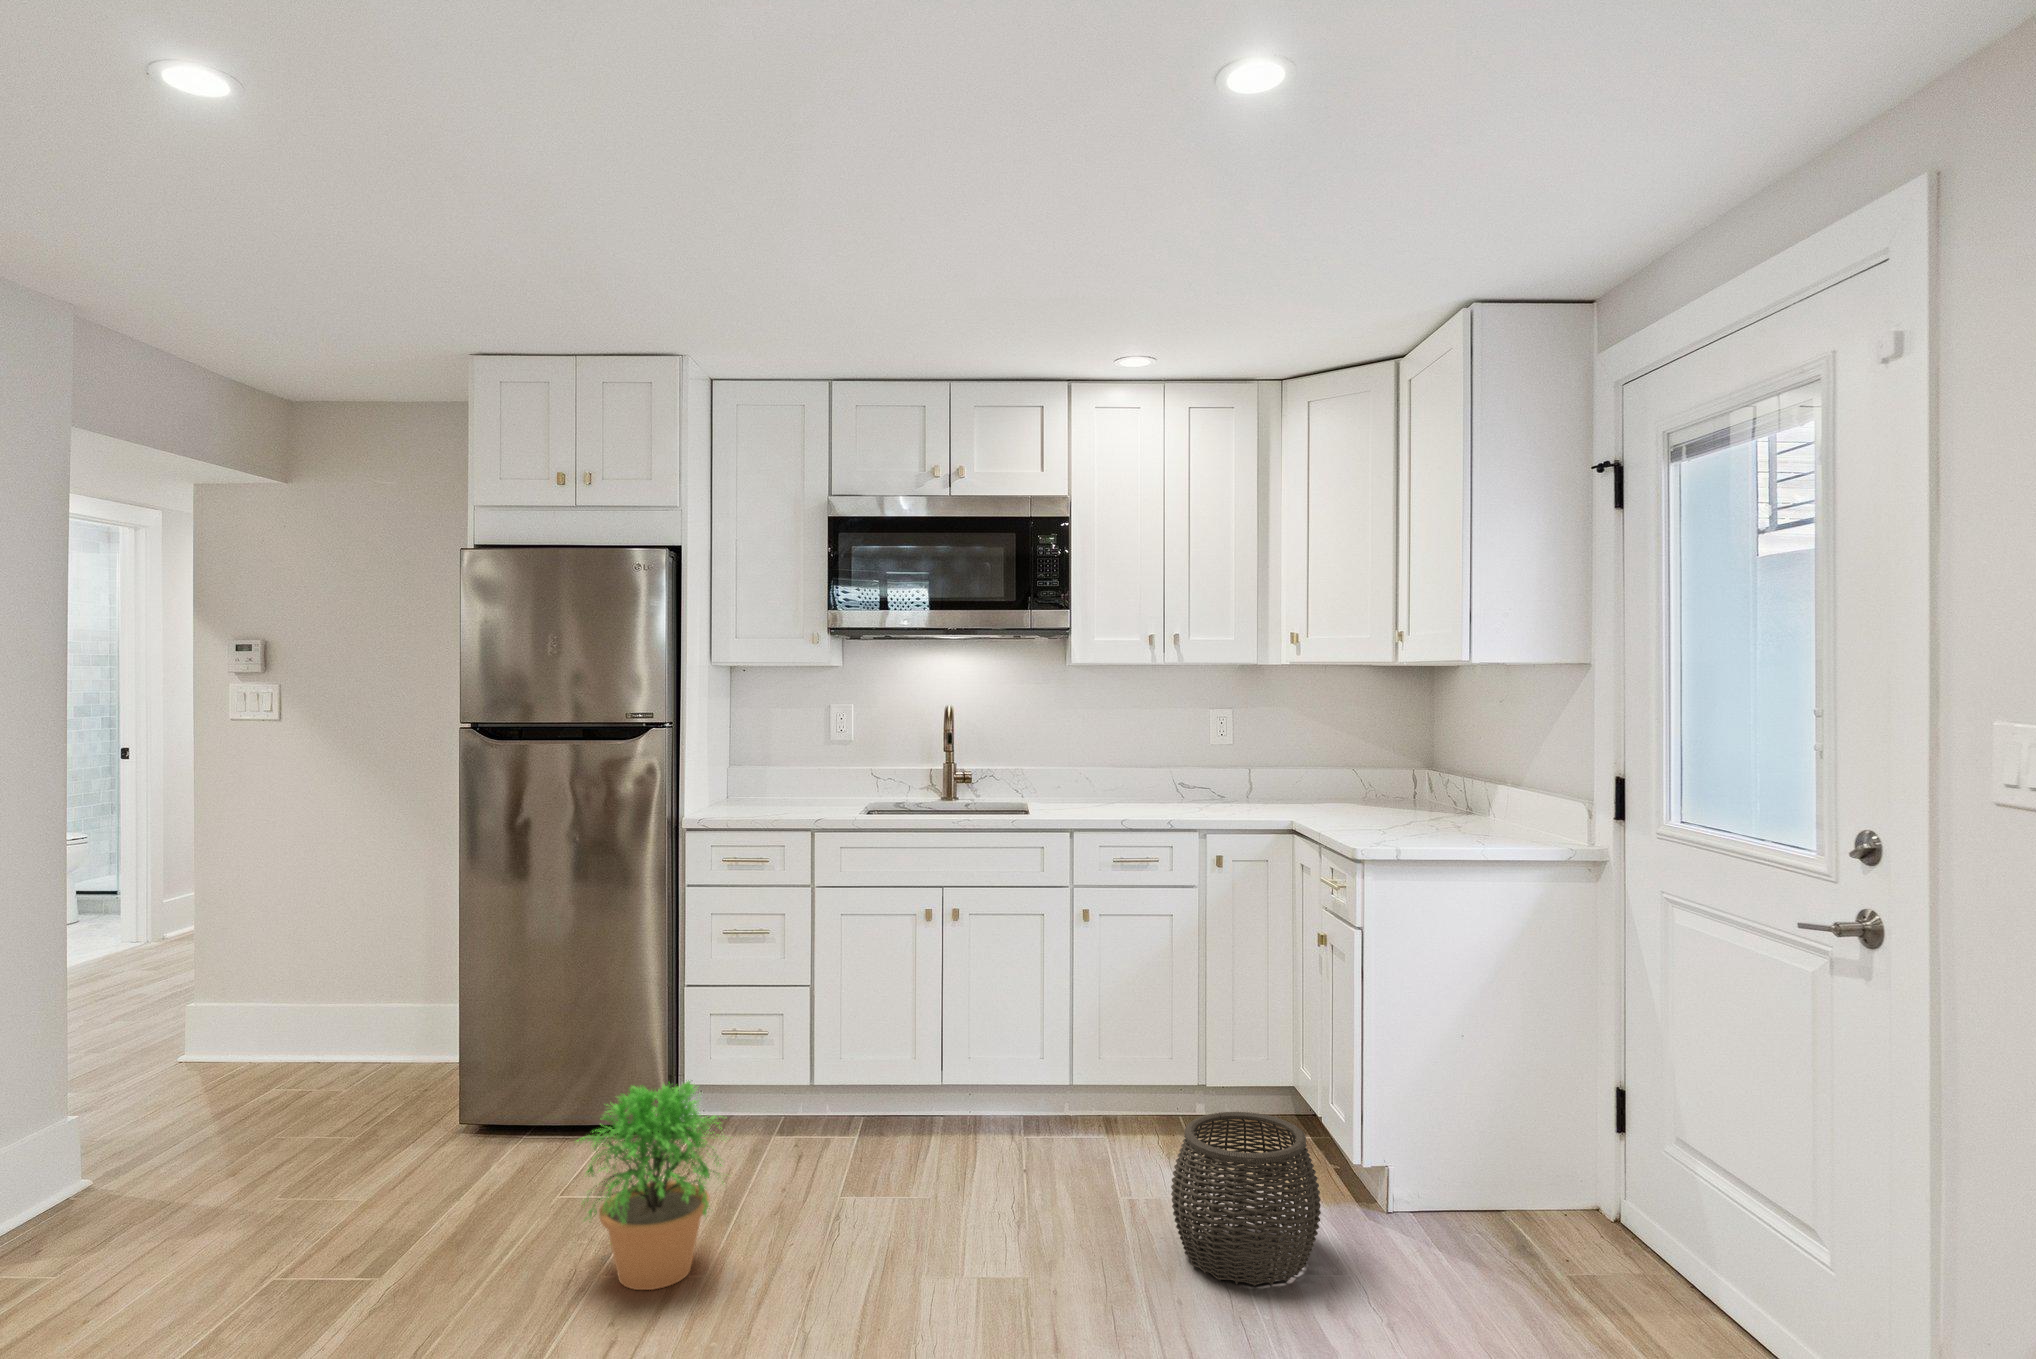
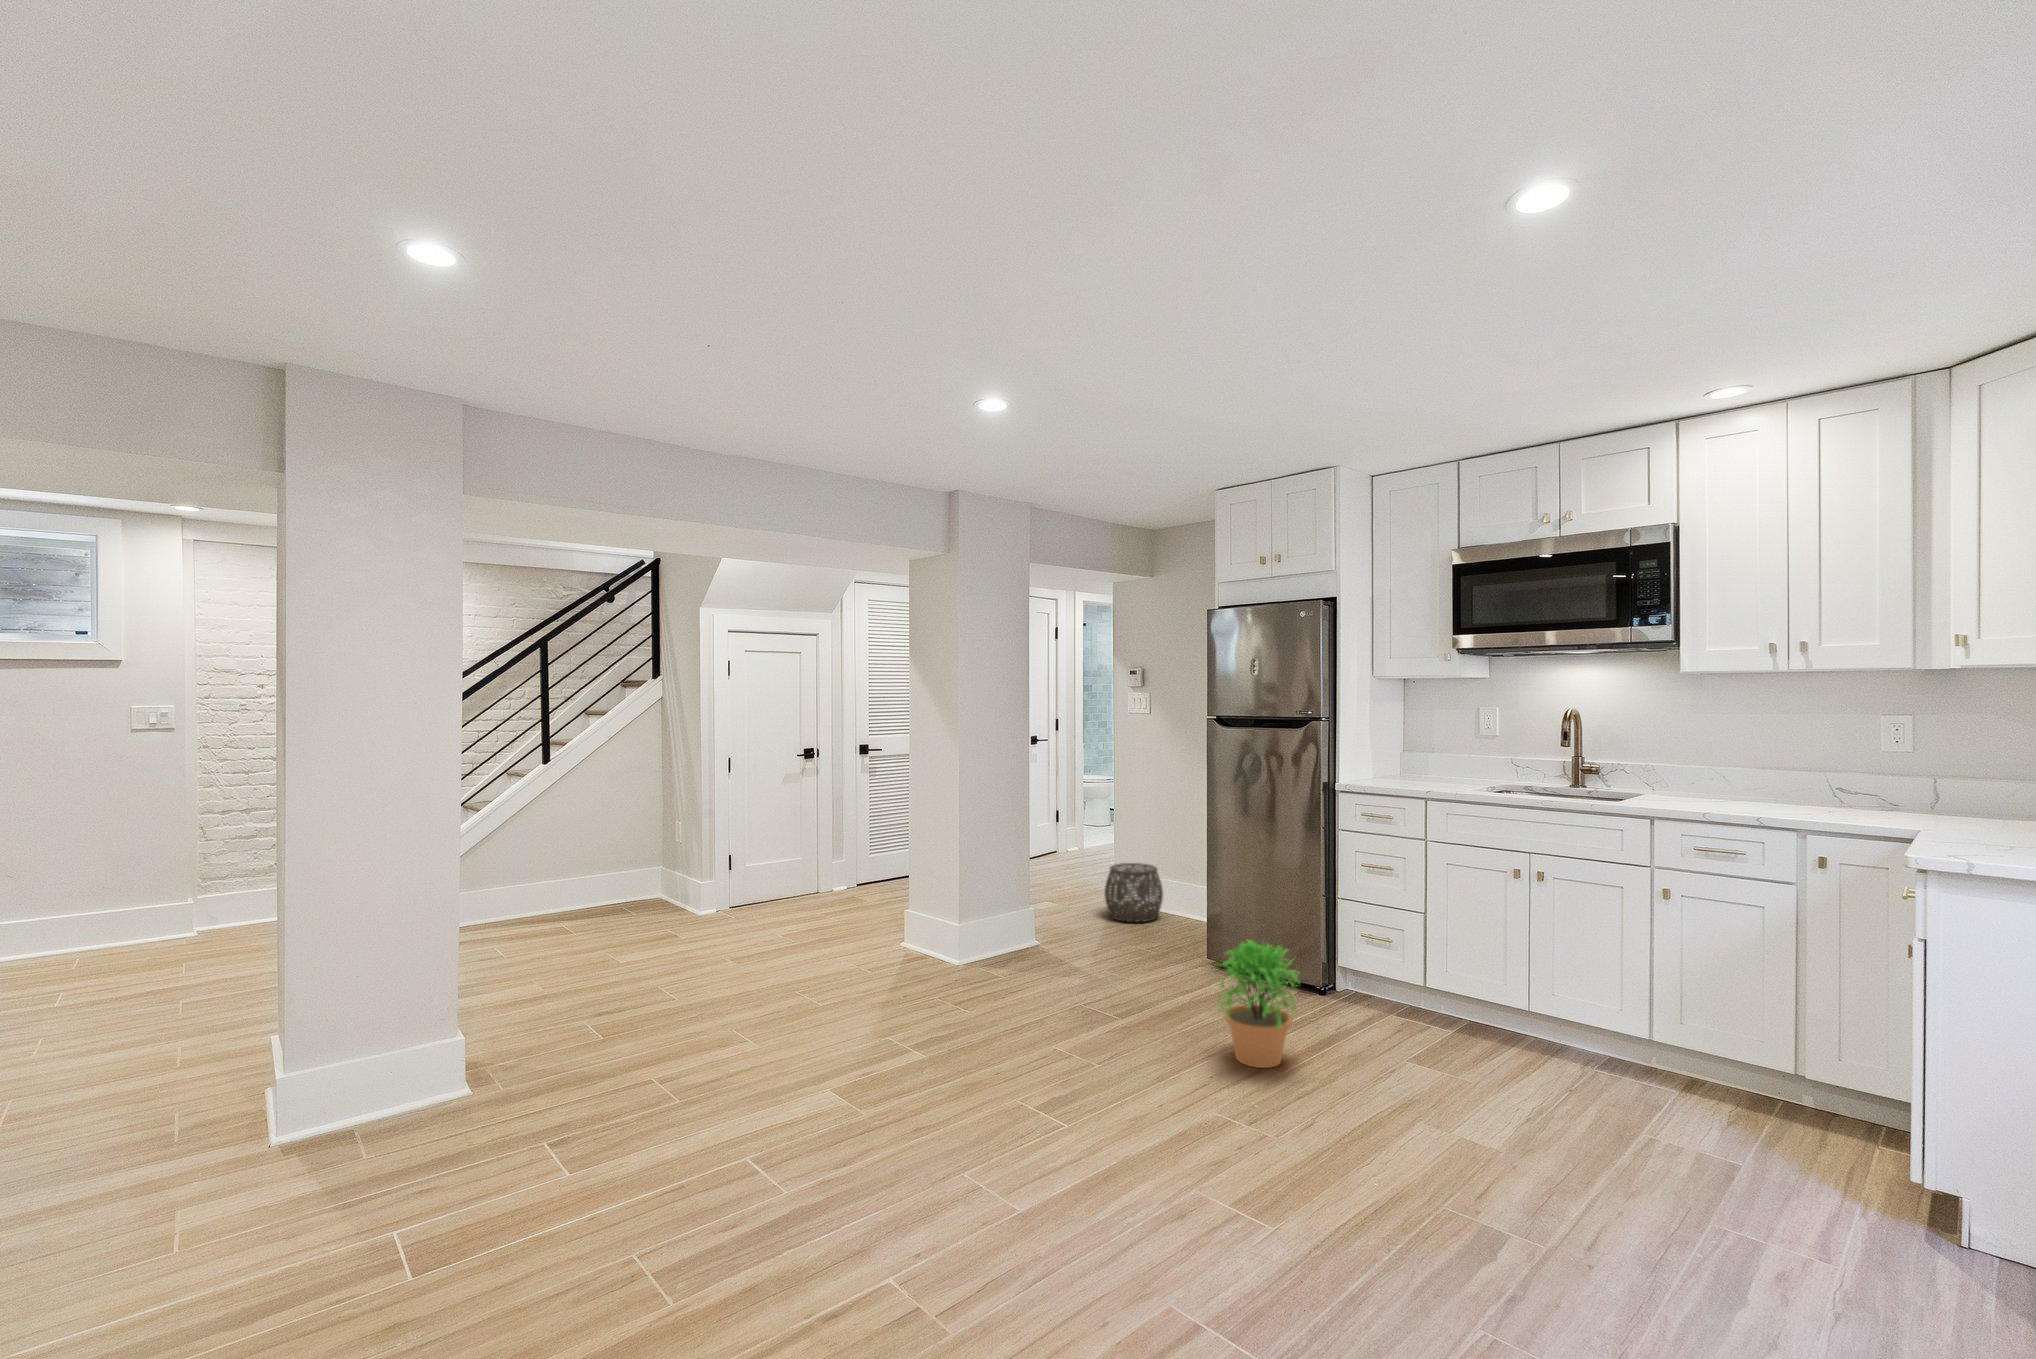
woven basket: present [1171,1112,1321,1286] -> present [1105,863,1163,923]

